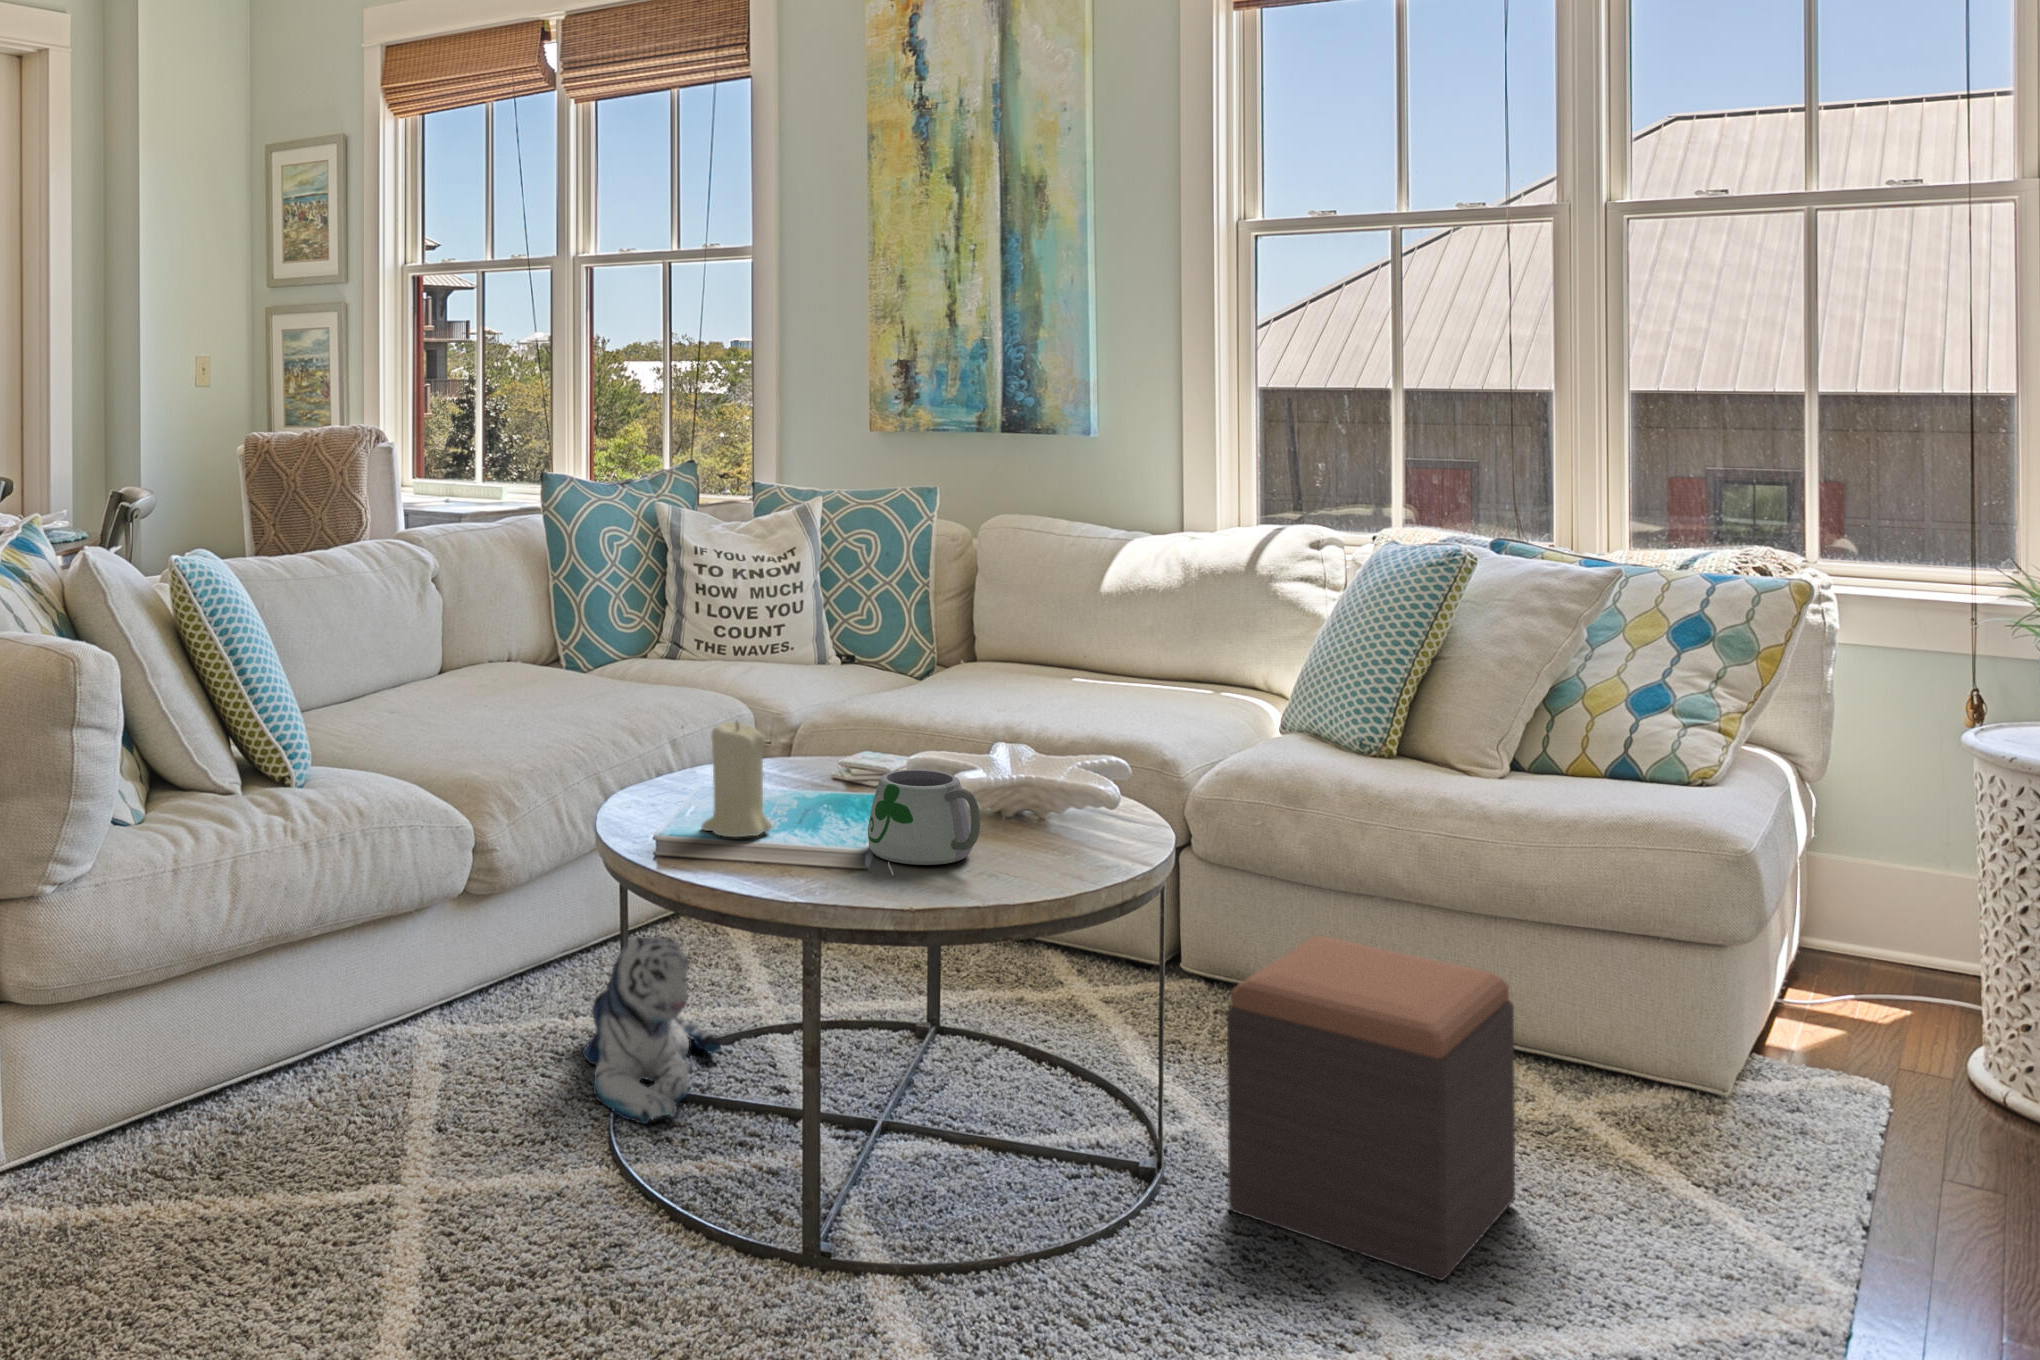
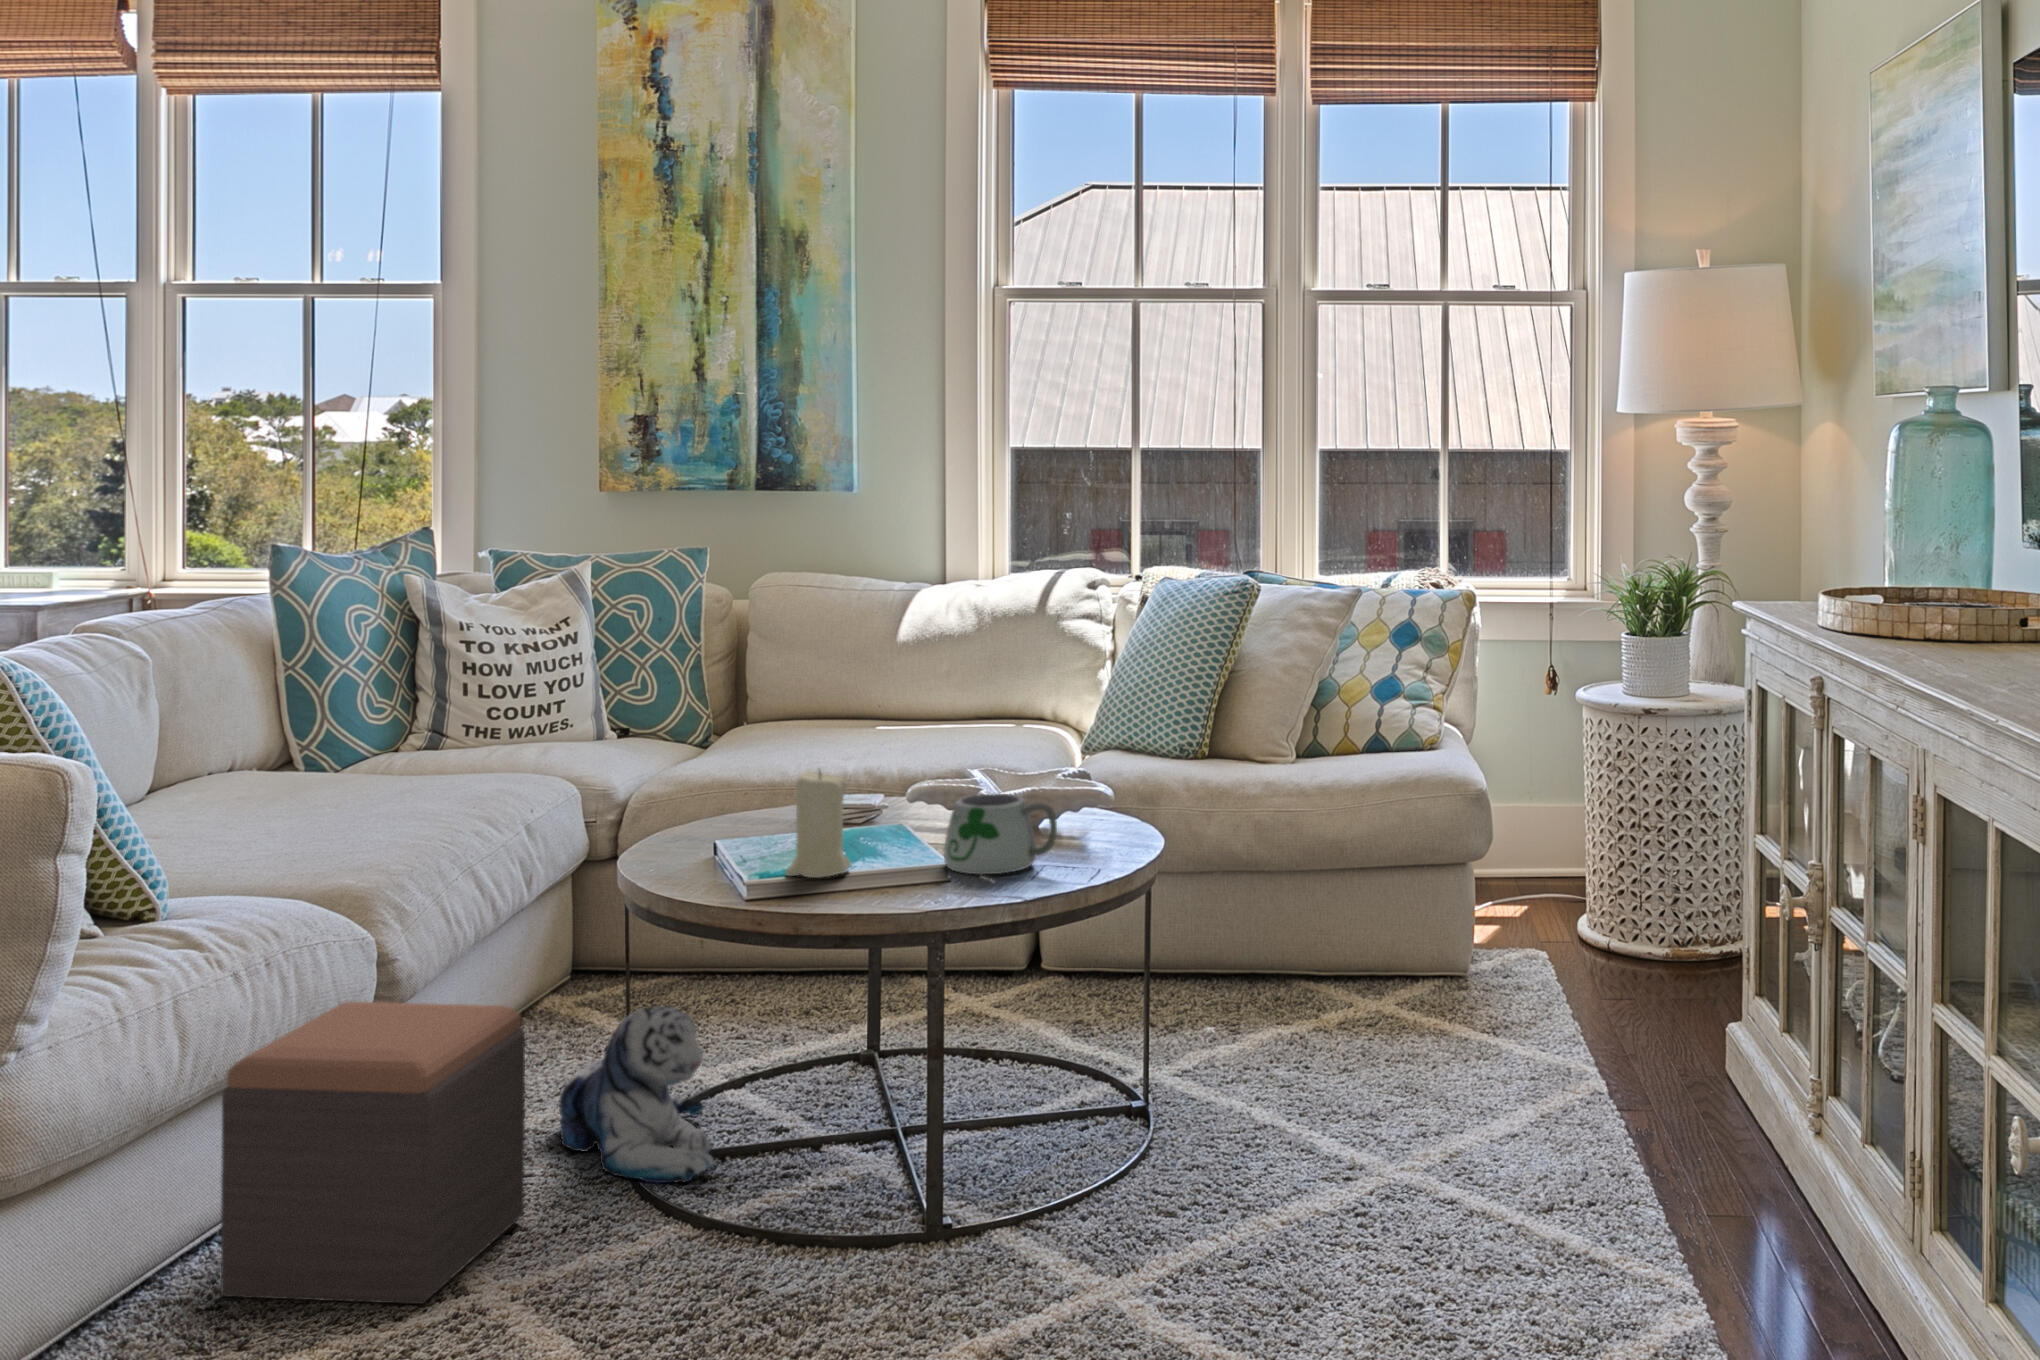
footstool: present [1227,936,1515,1281] -> present [221,1001,525,1304]

